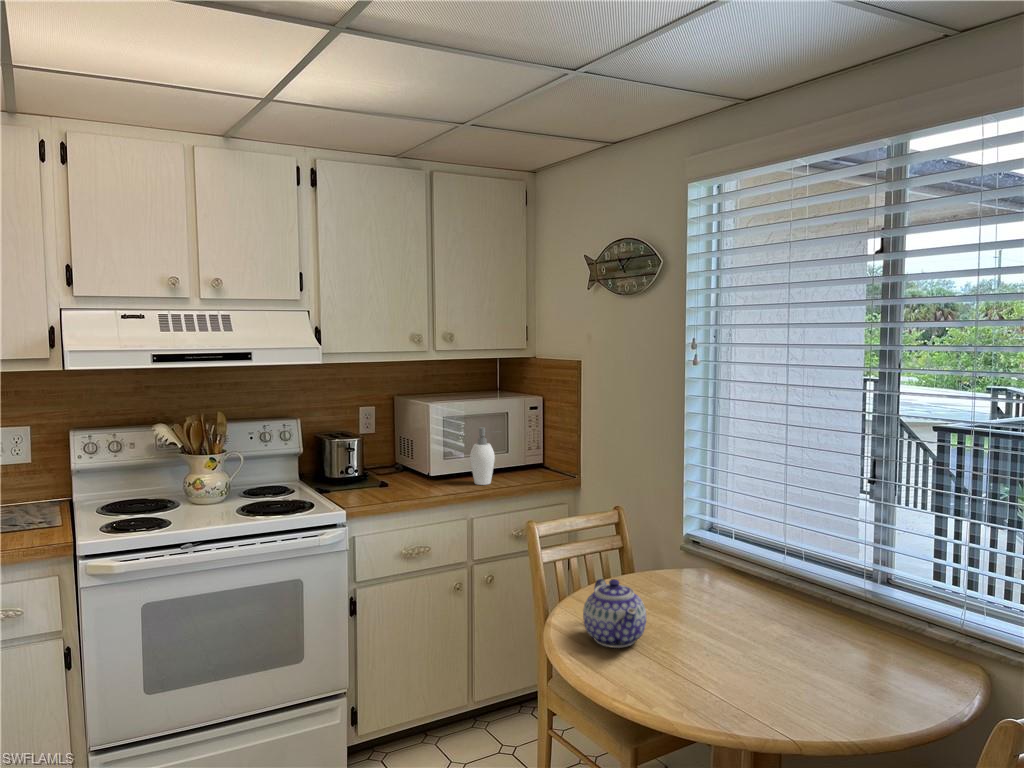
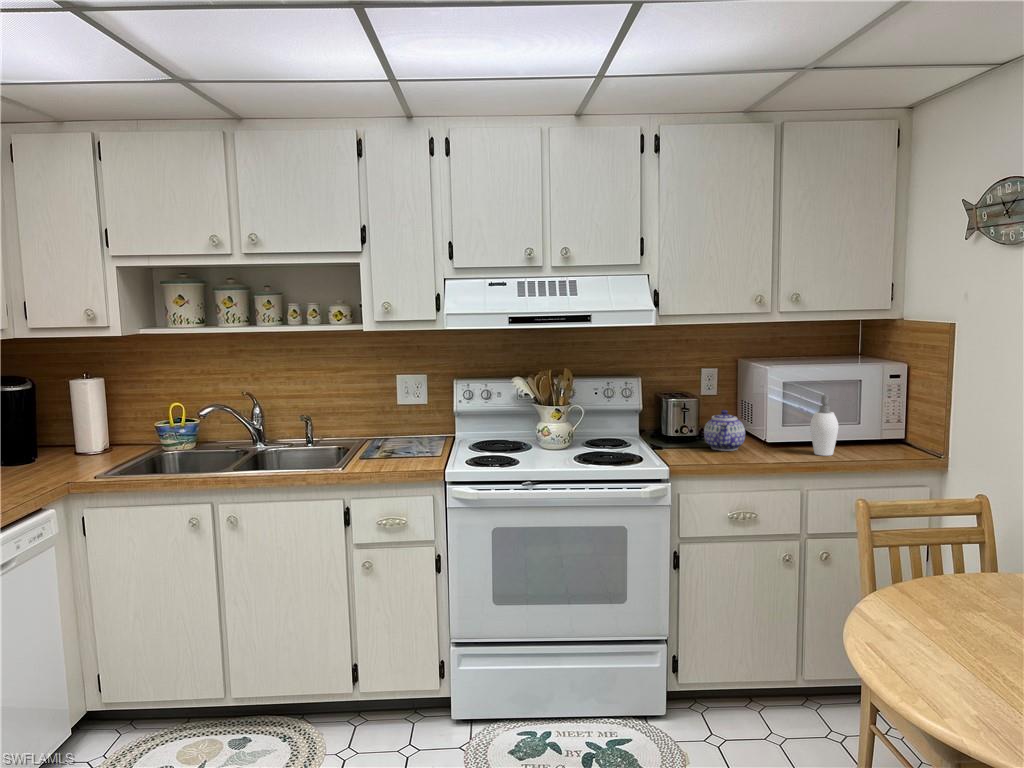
teapot: present [583,579,646,648] -> present [704,410,745,451]

